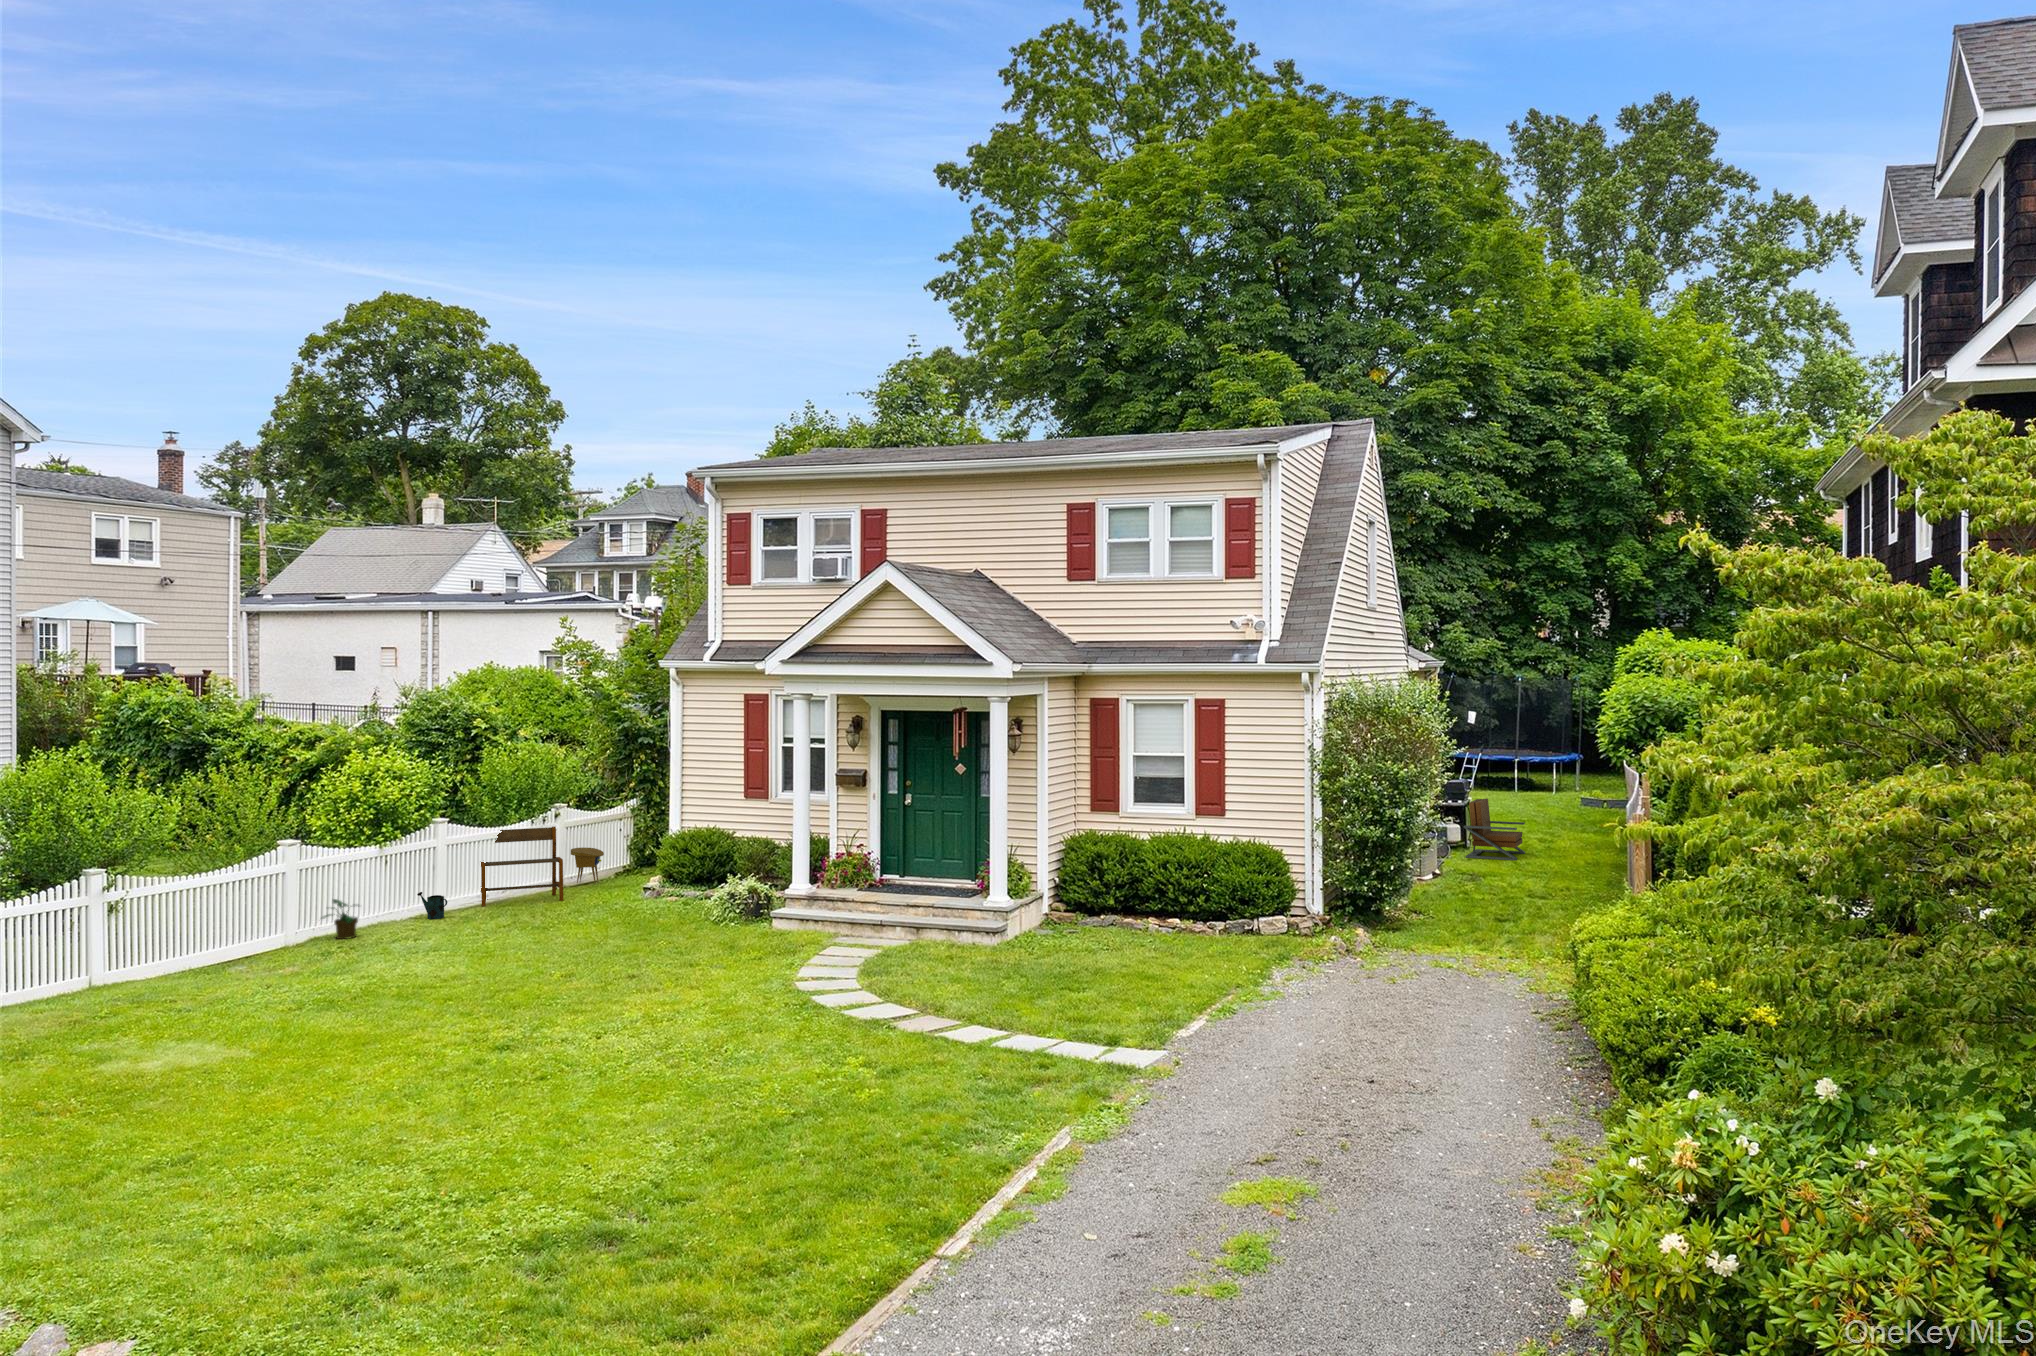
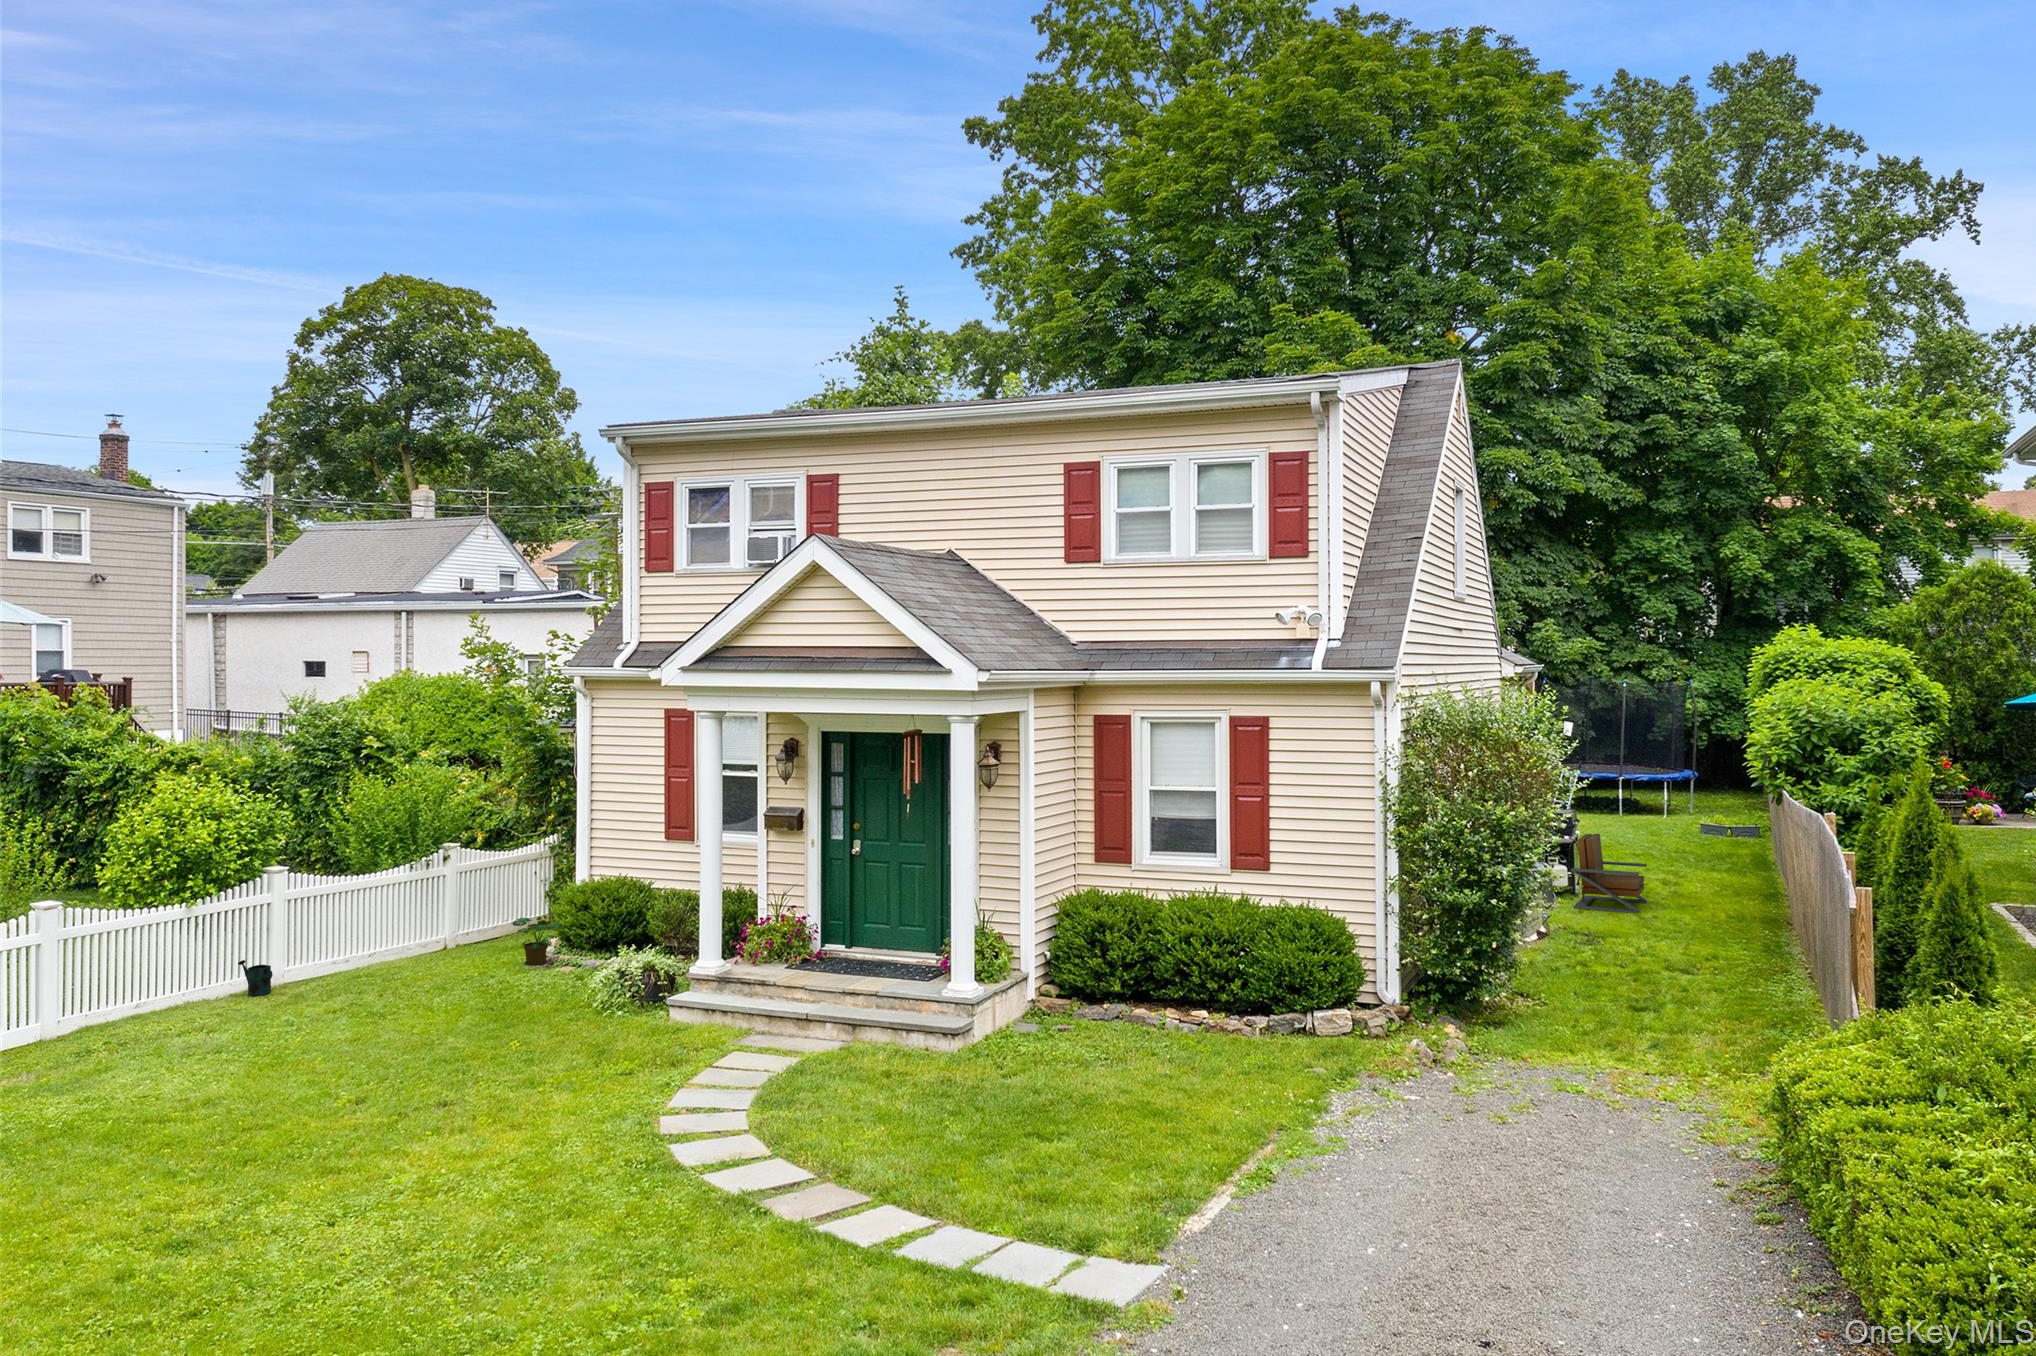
bench: present [481,827,563,906] -> none [332,872,440,975]
side table: present [571,848,604,884] -> none [465,894,507,940]
potted plant: present [322,899,358,939] -> present [512,917,562,965]

